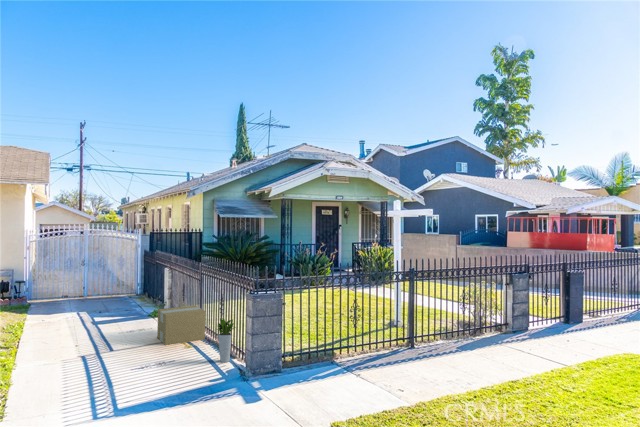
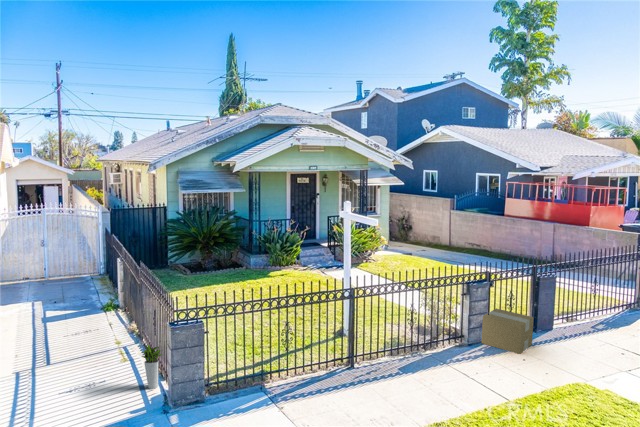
cardboard box: present [157,306,205,345] -> present [482,308,534,354]

